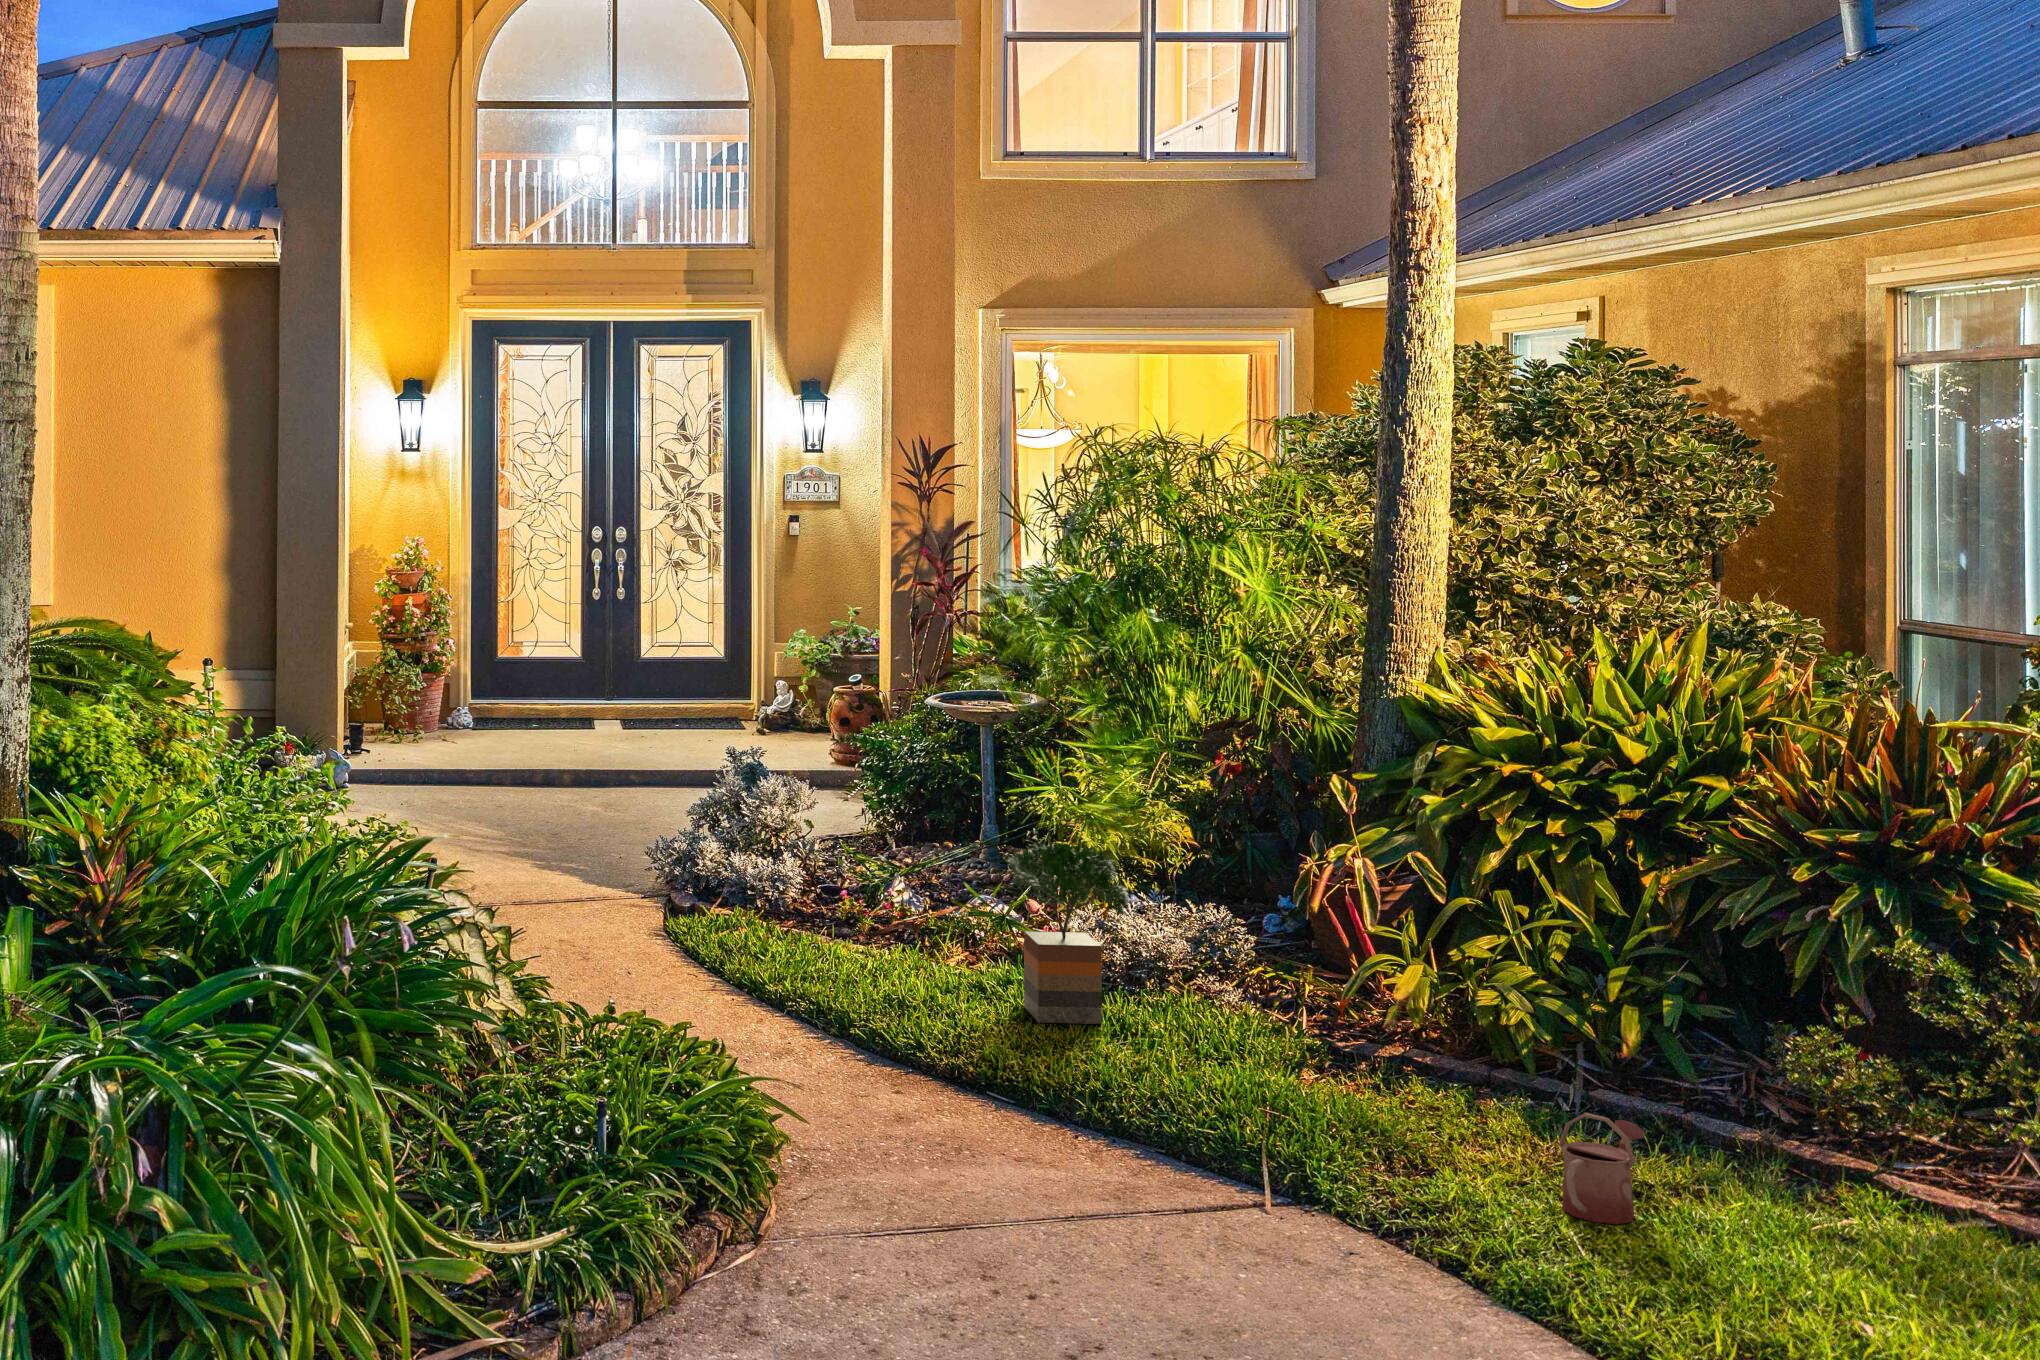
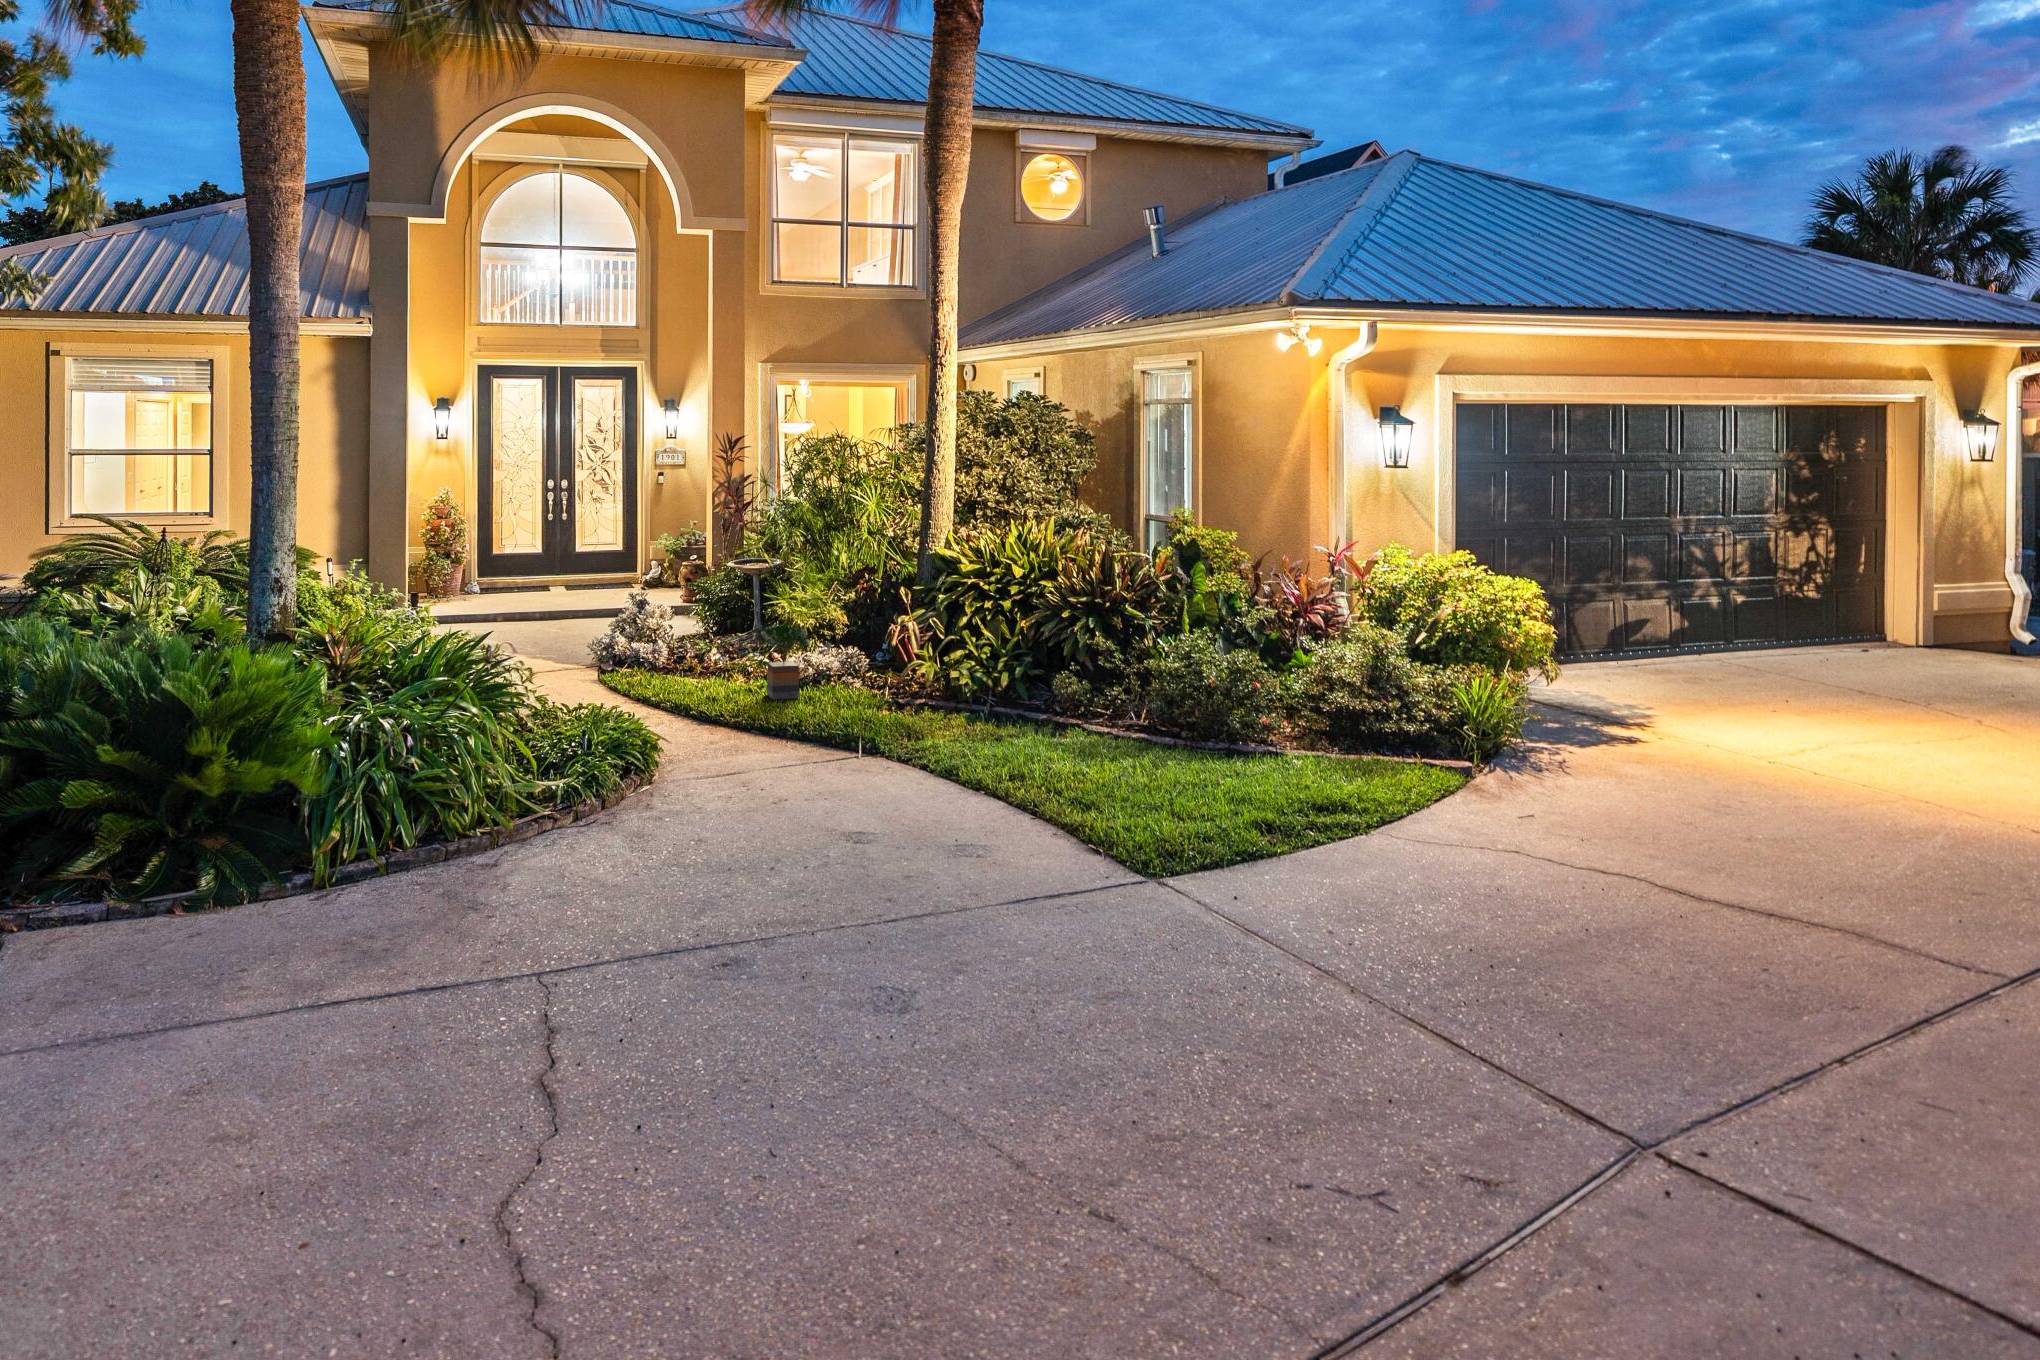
watering can: present [1559,1113,1645,1224] -> none [952,703,982,741]

